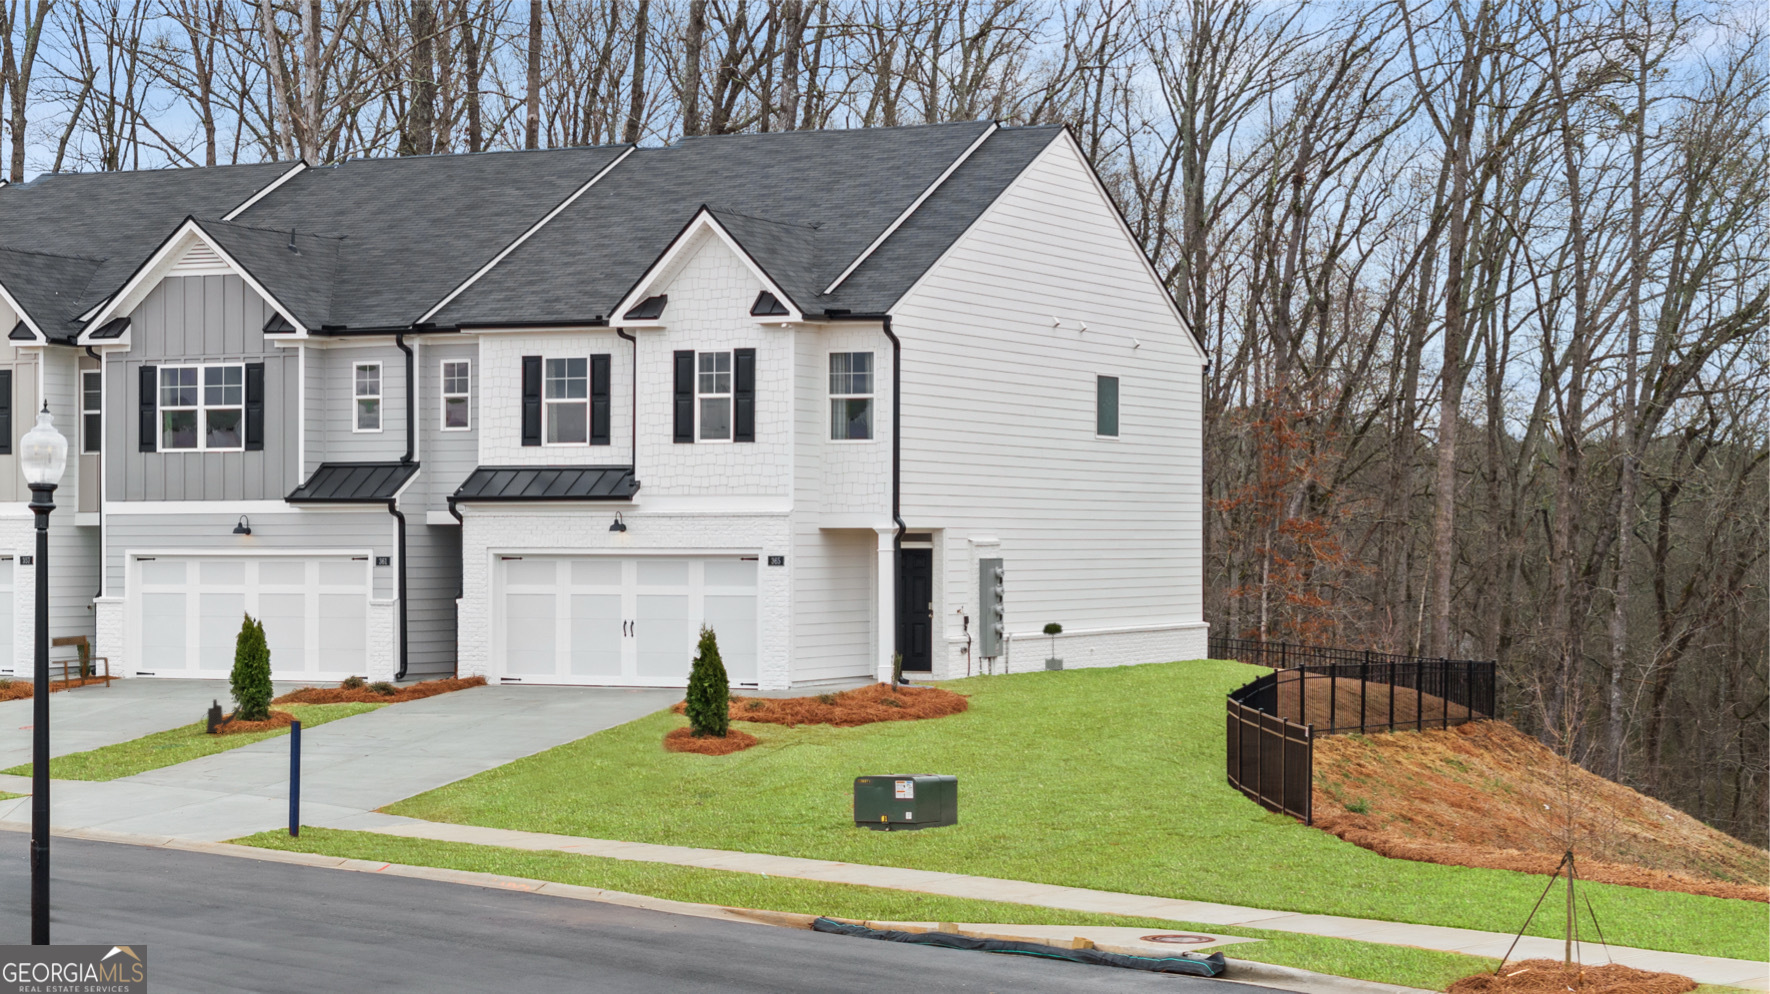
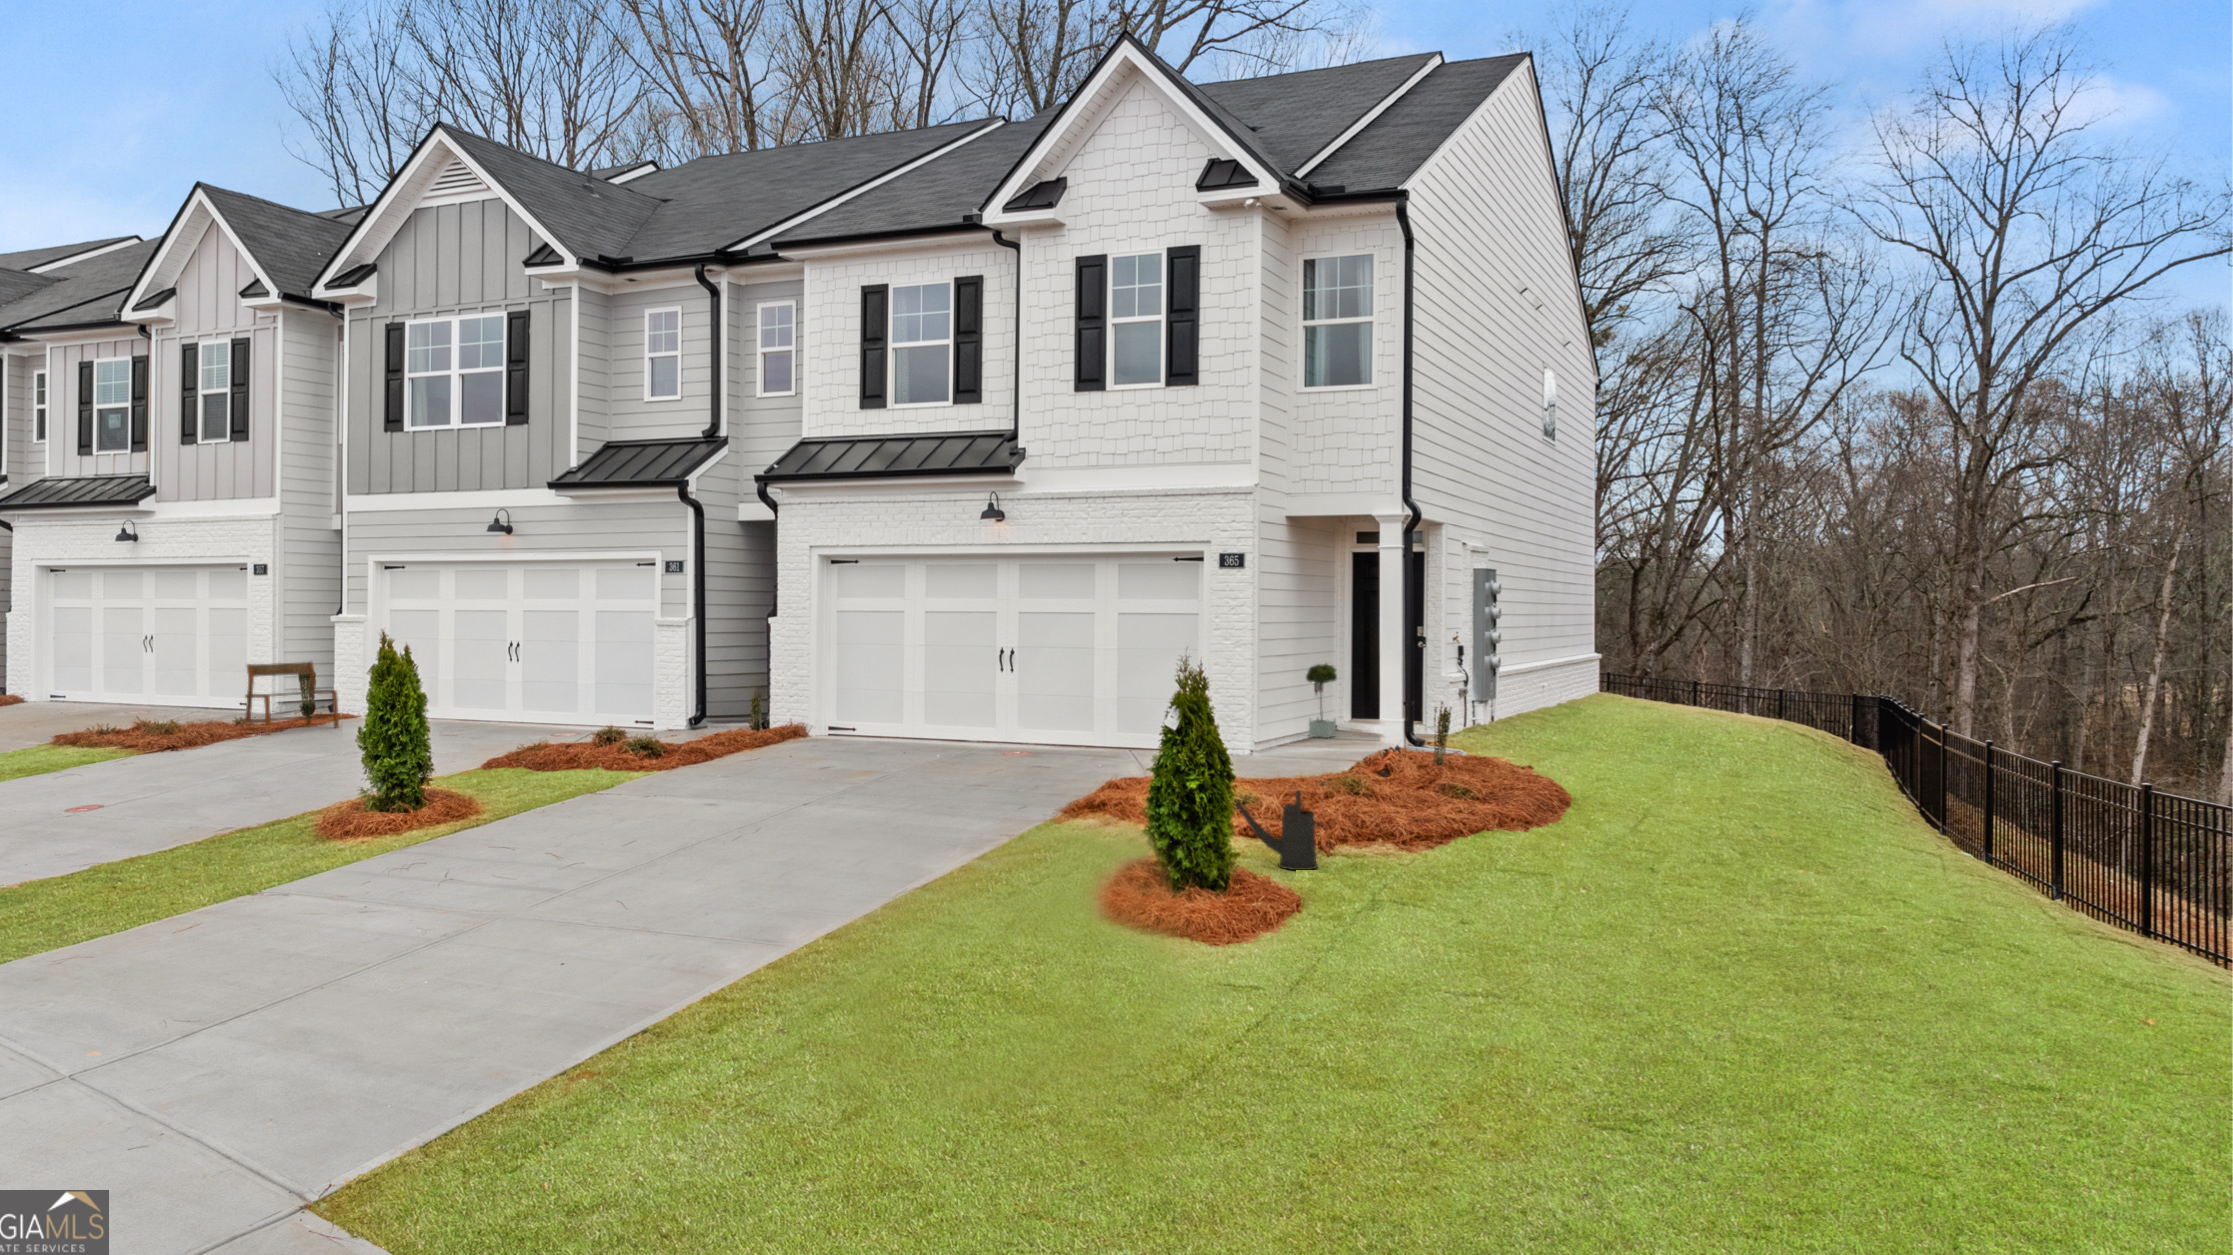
potted tree: present [1043,623,1063,670] -> present [1306,663,1337,738]
watering can: present [207,699,242,733] -> present [1236,790,1329,870]

